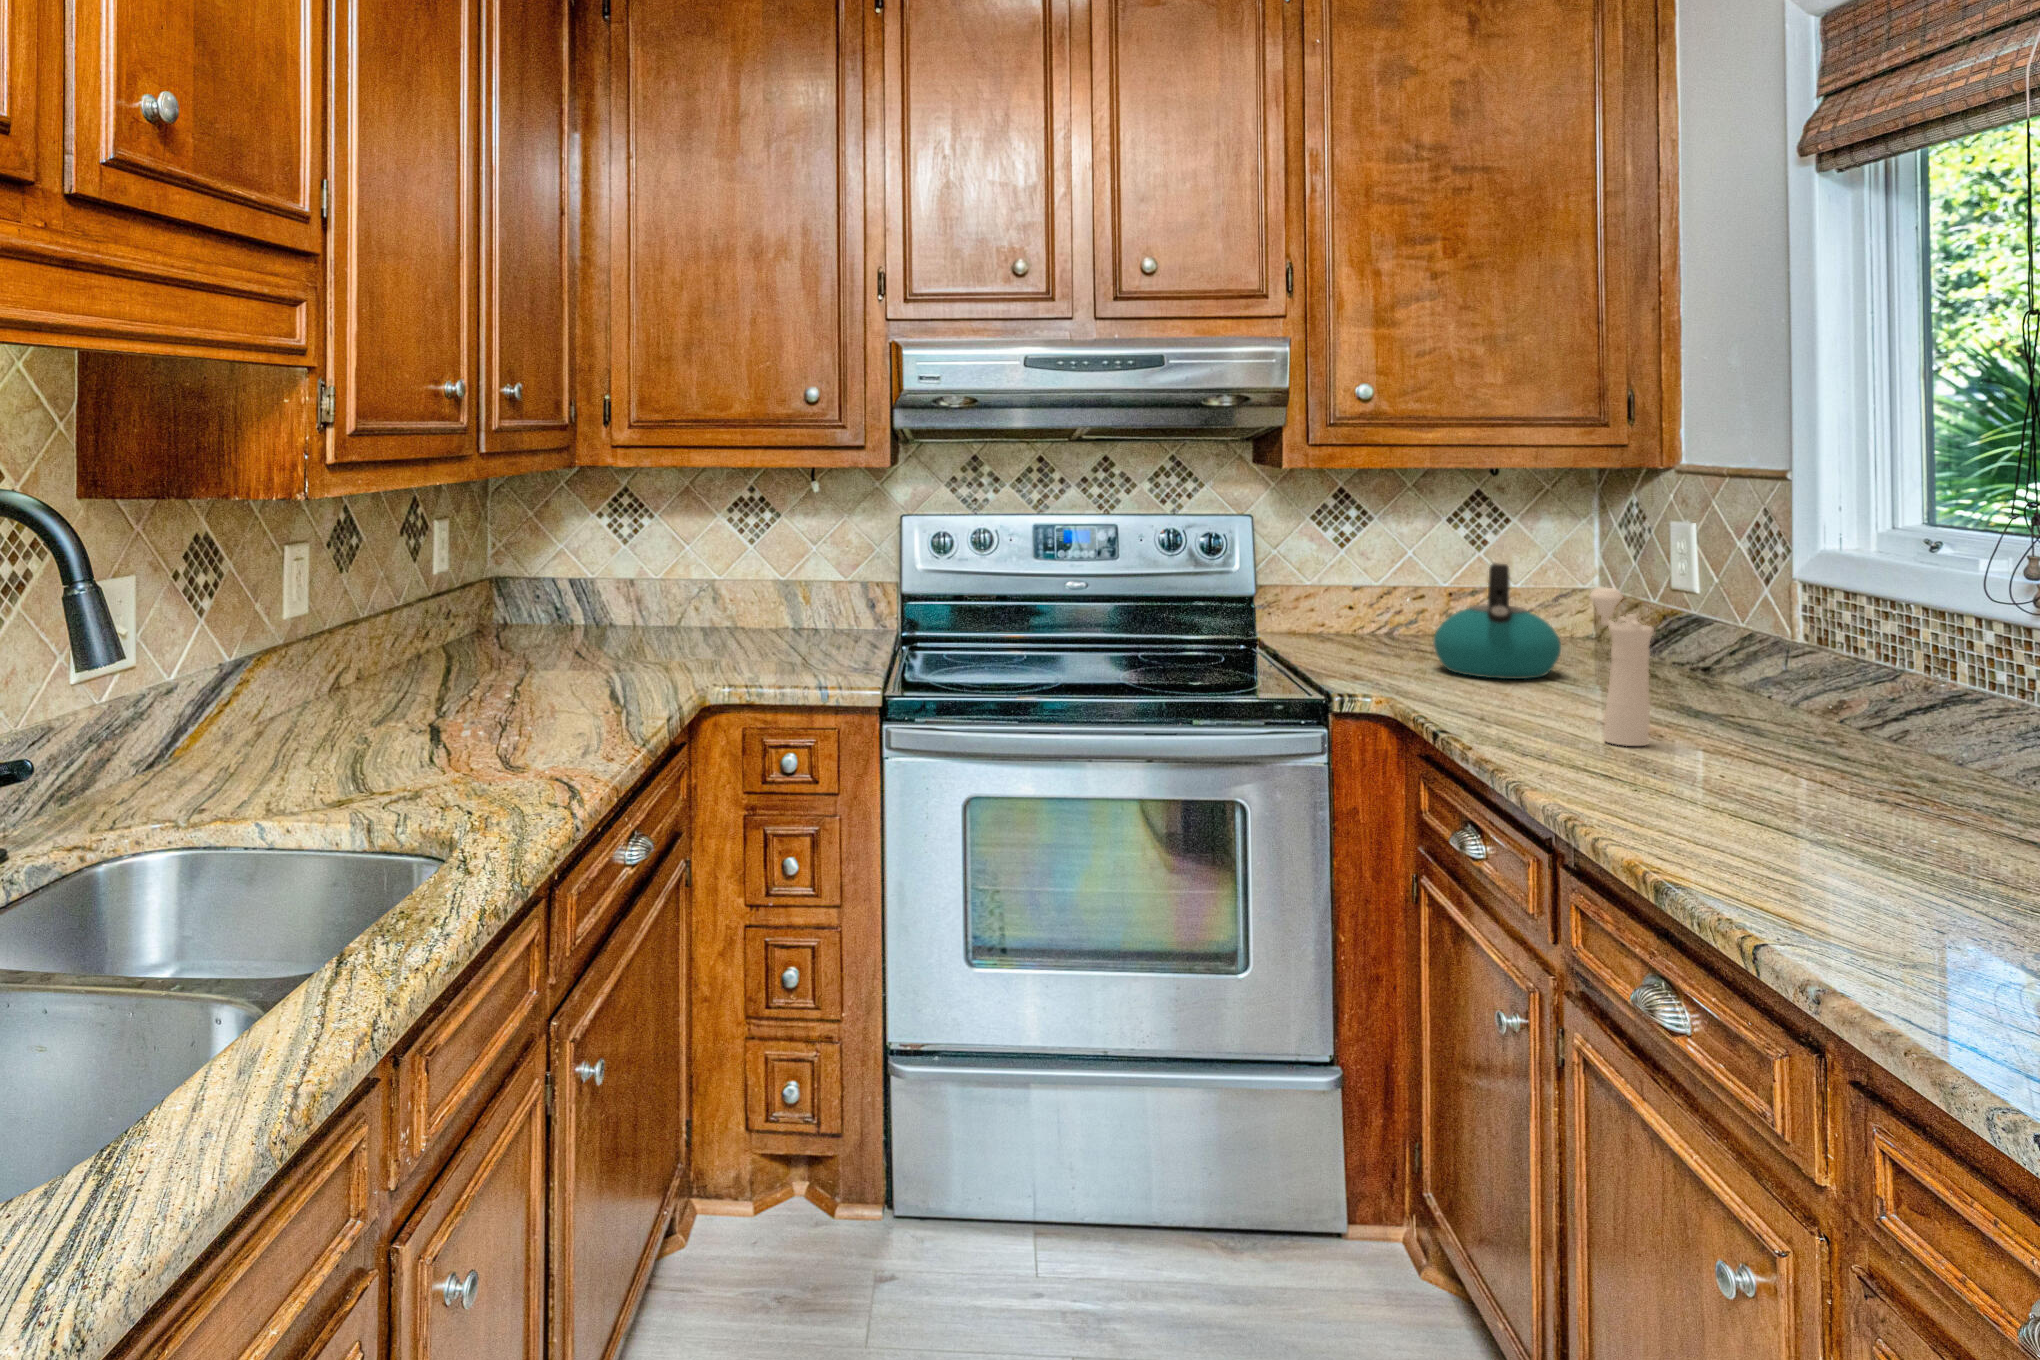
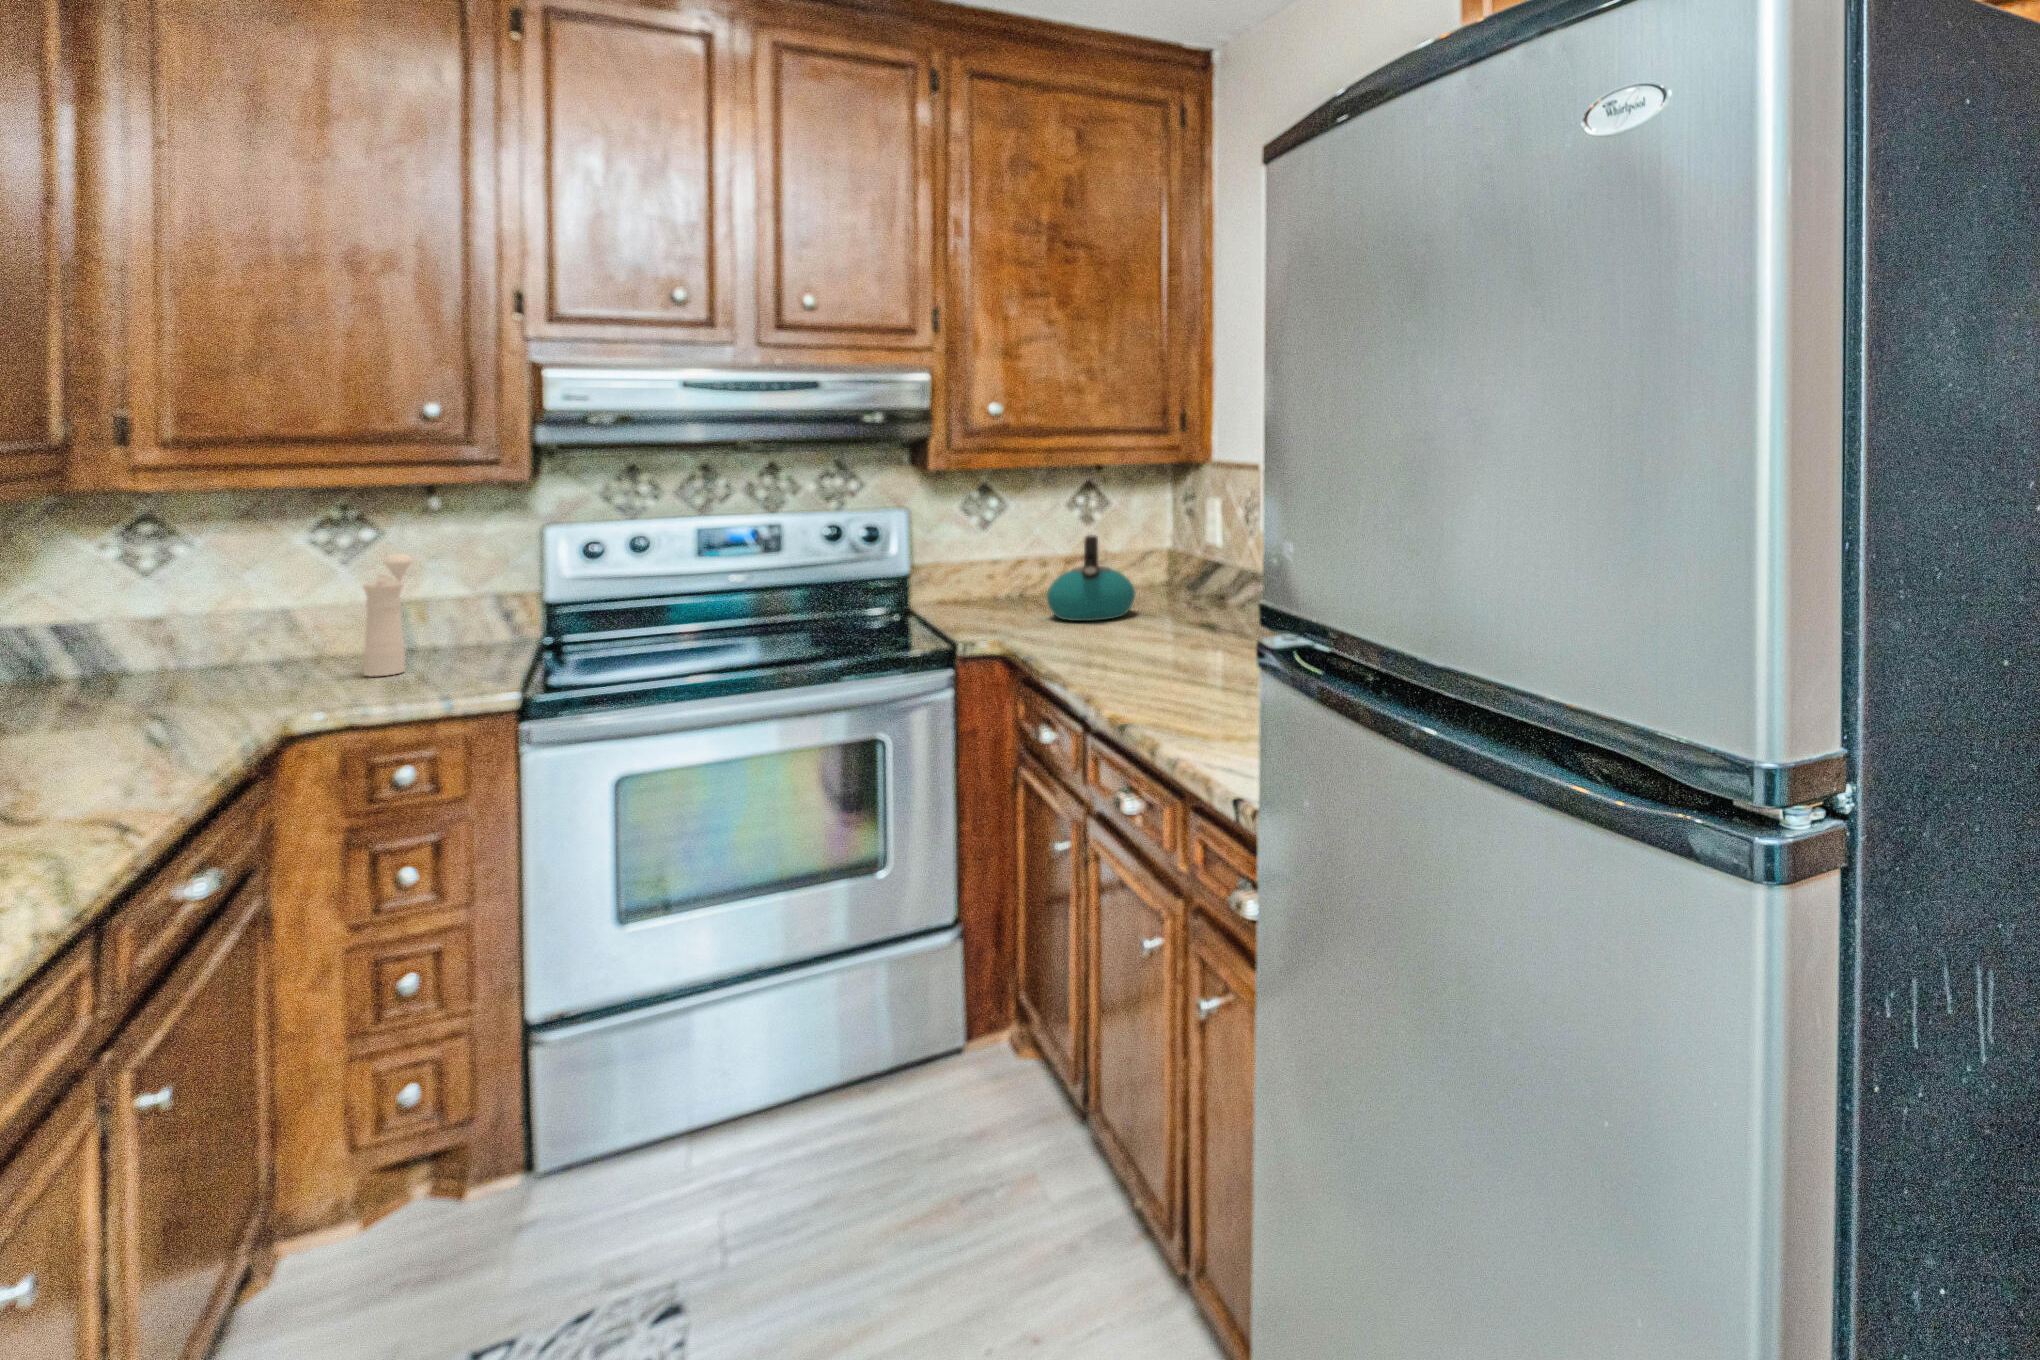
pepper mill: present [1590,588,1654,746] -> present [363,554,413,676]

